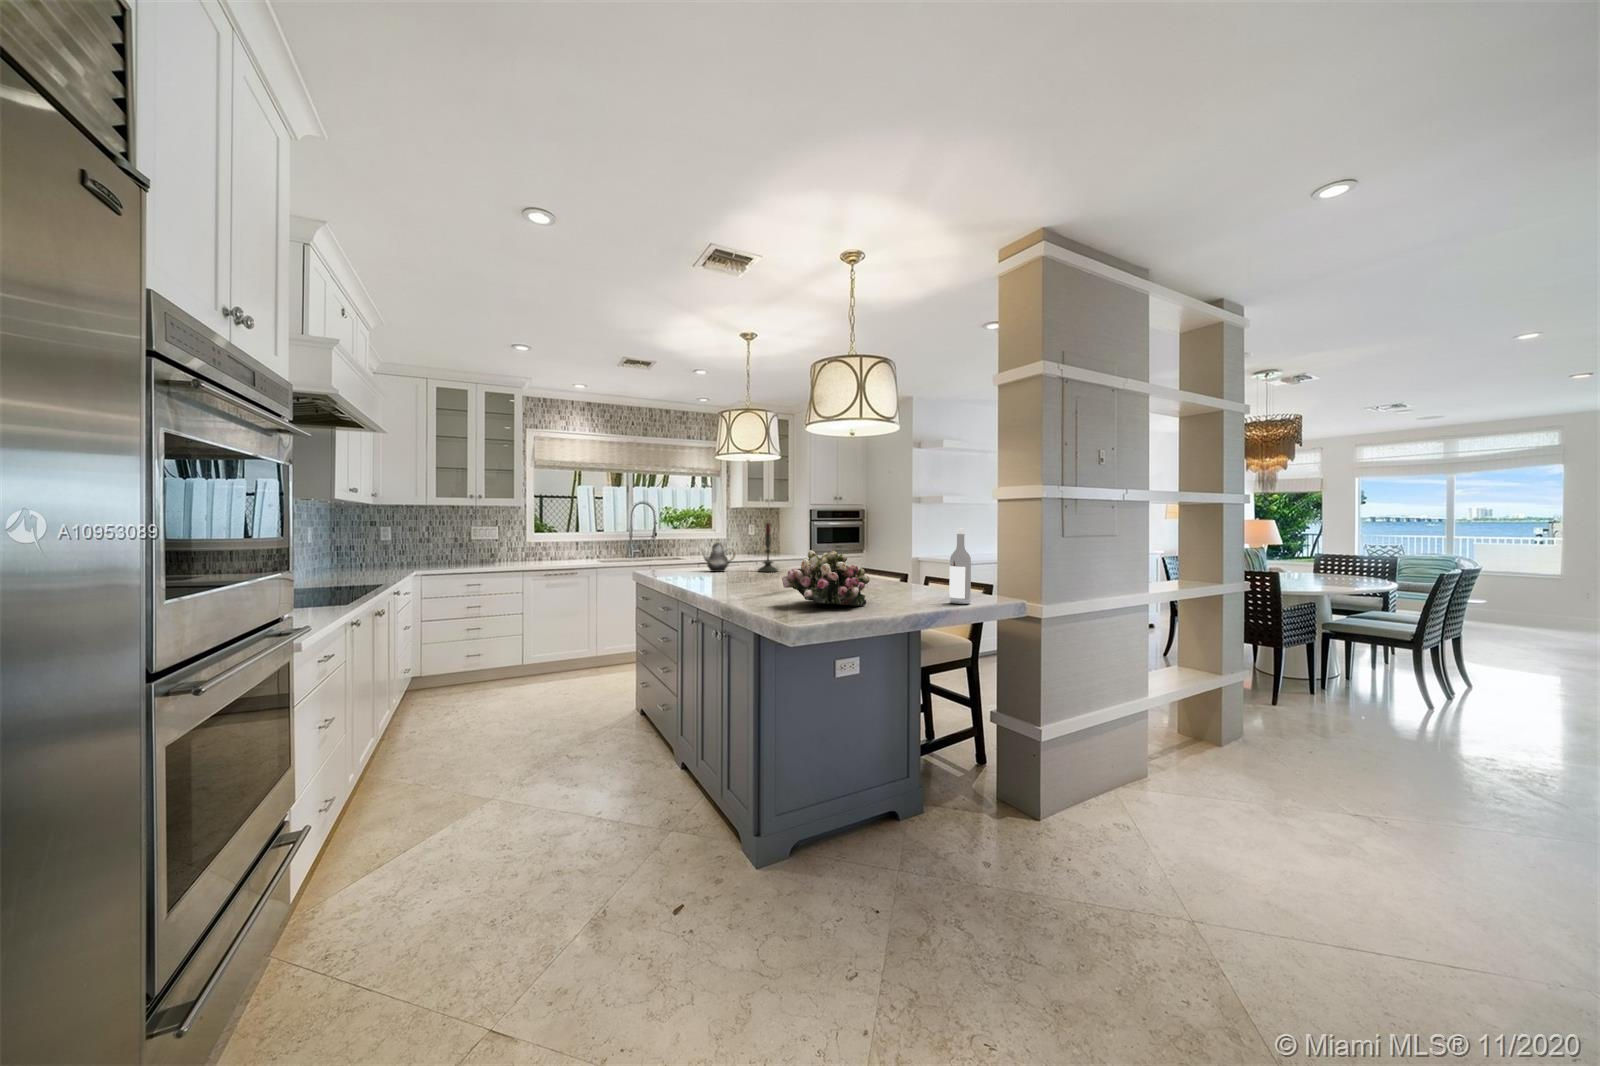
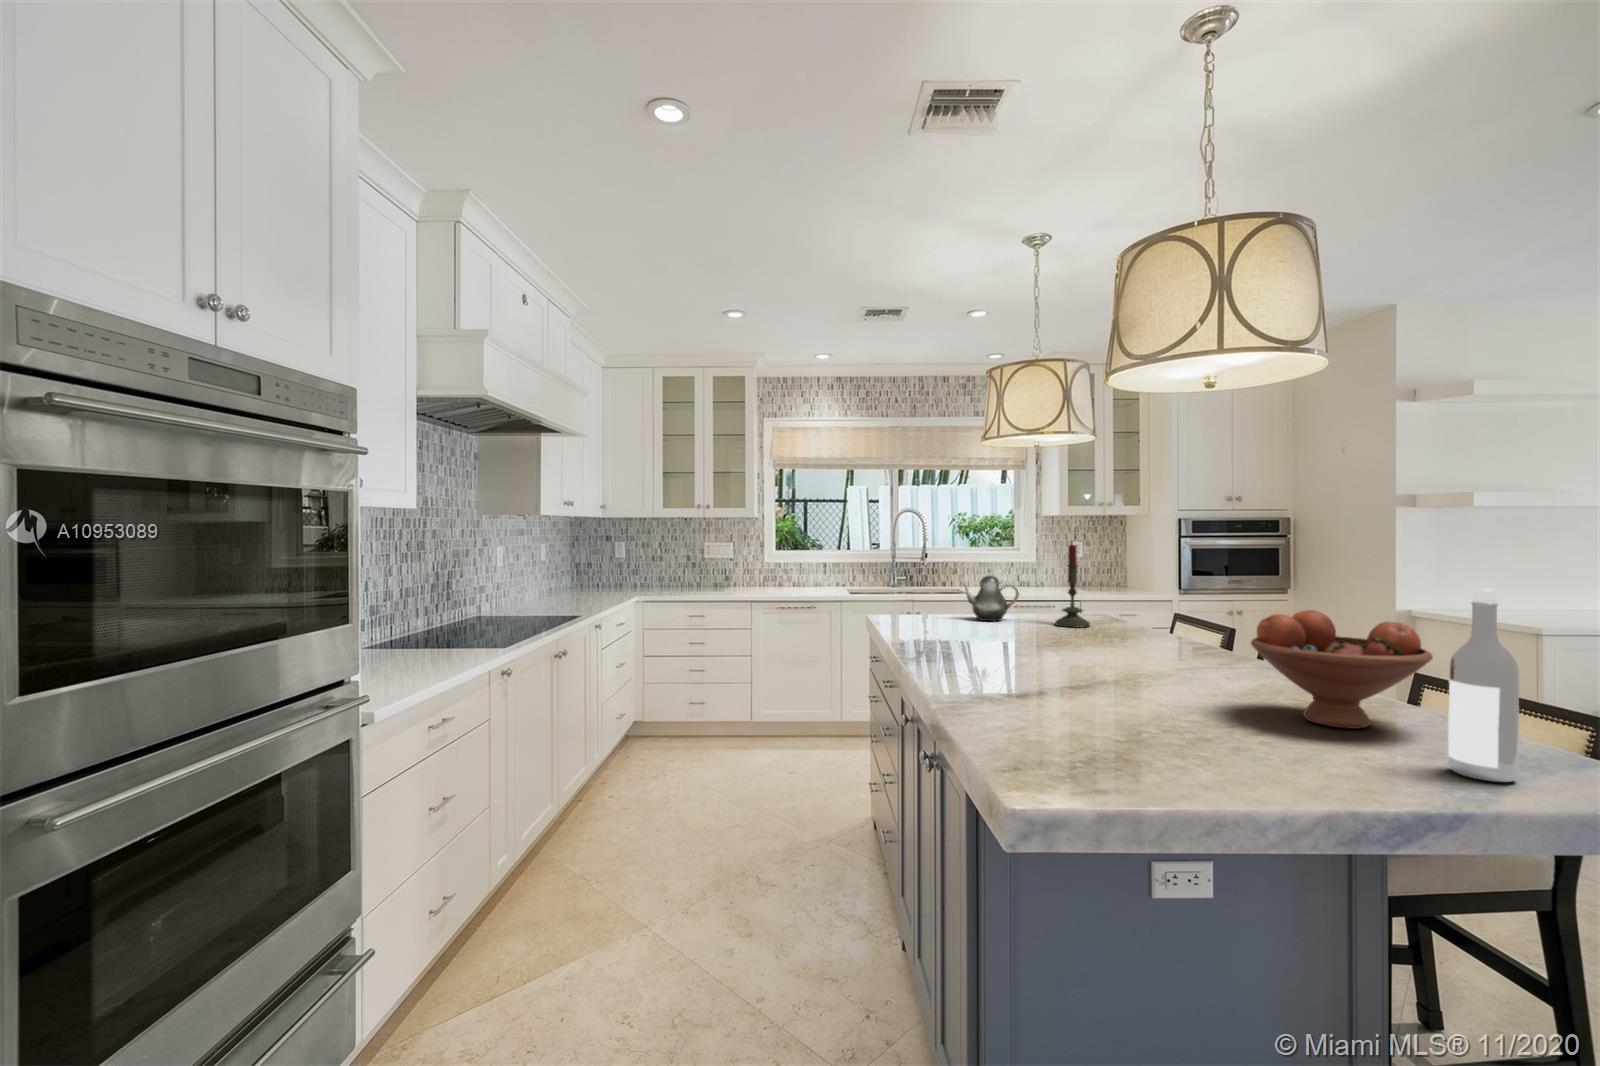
fruit bowl: none [875,545,943,596] -> present [1251,610,1433,729]
flower arrangement: present [782,550,869,606] -> none [1019,621,1218,751]

